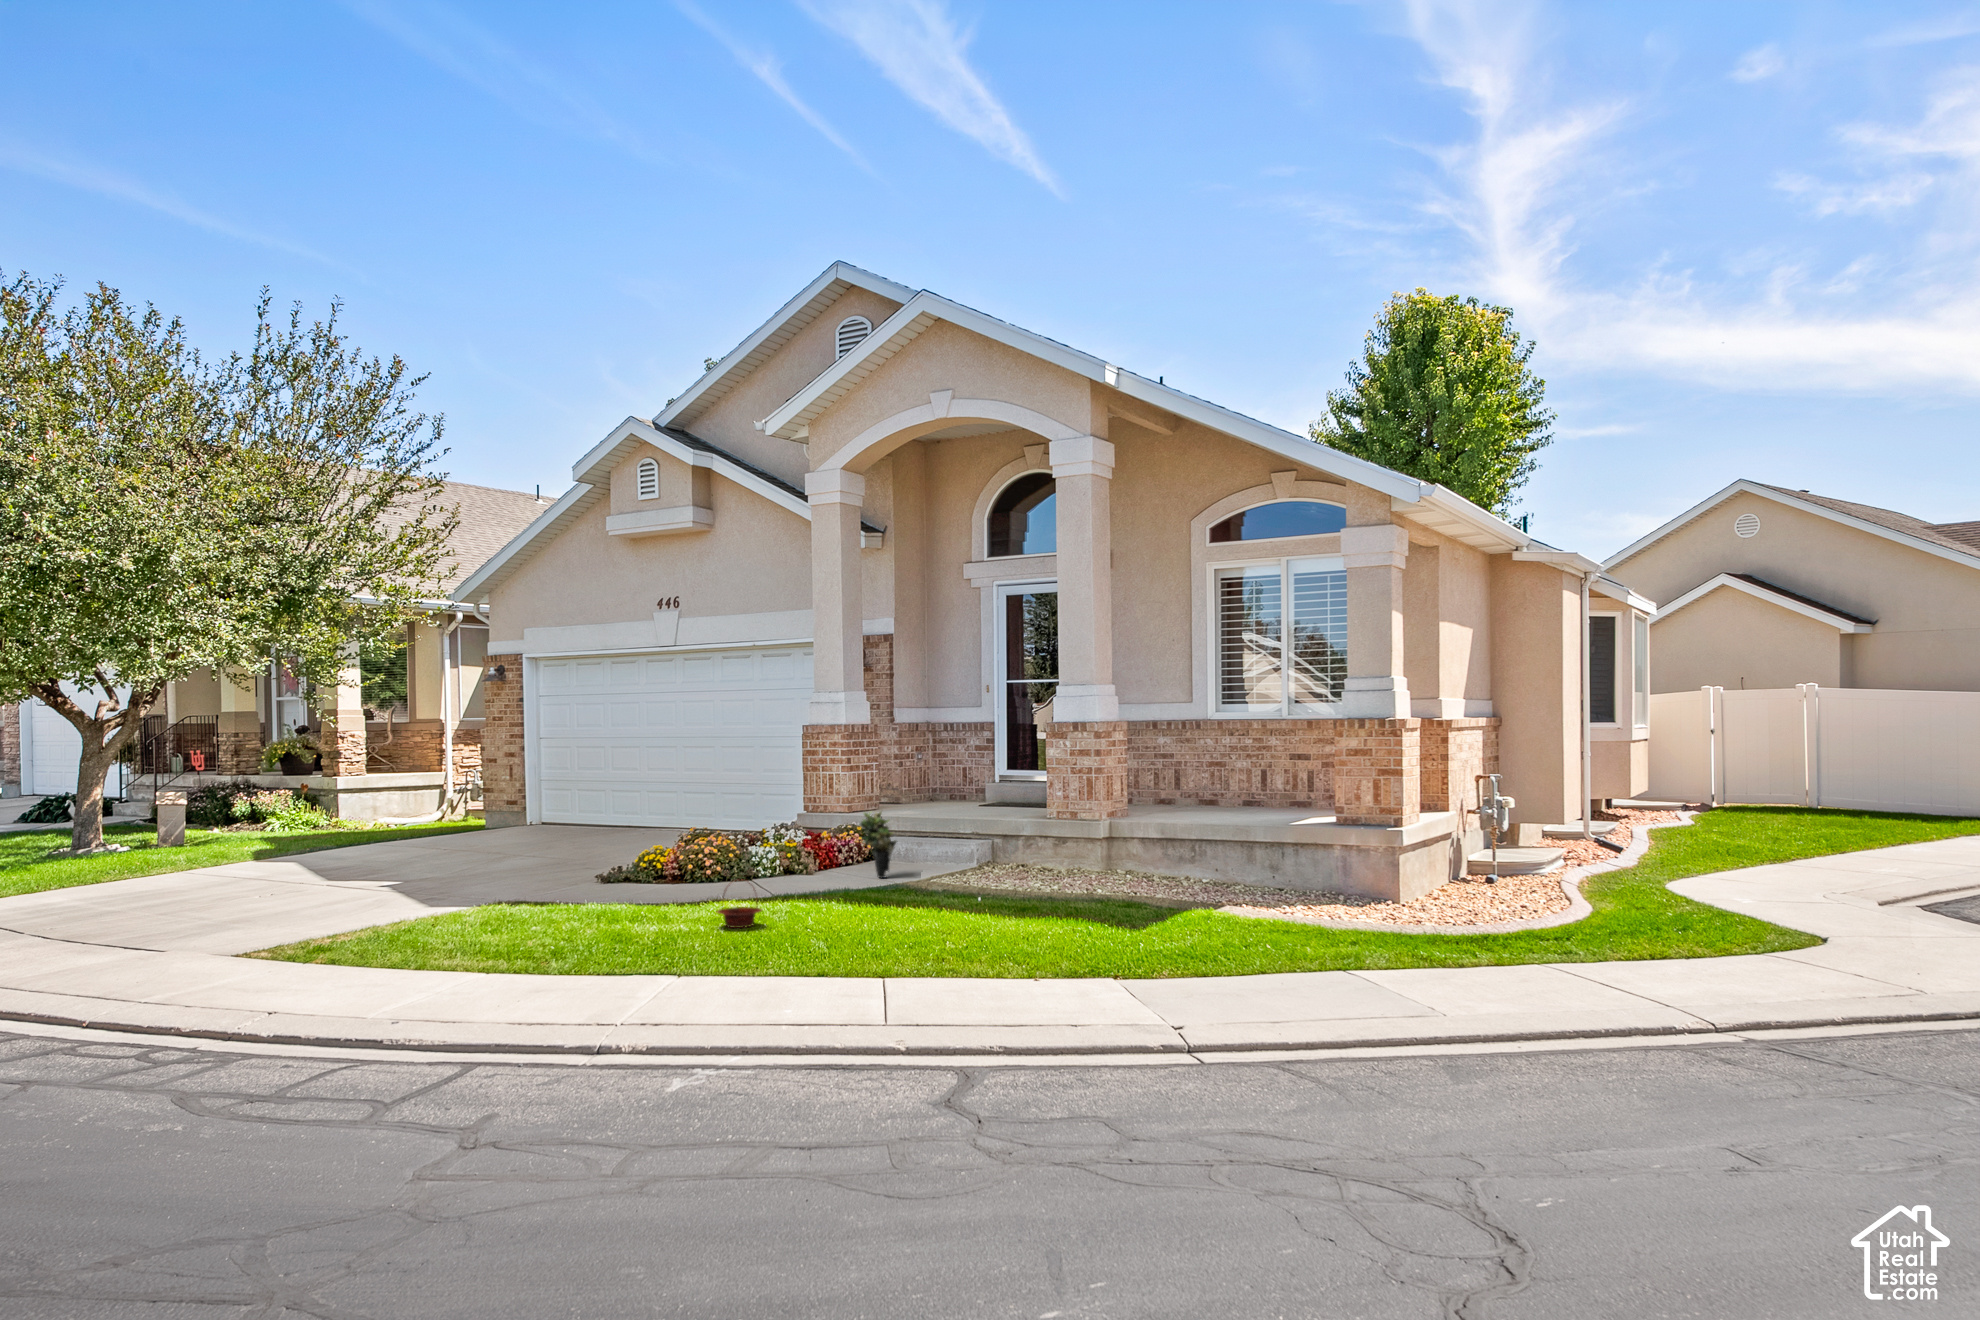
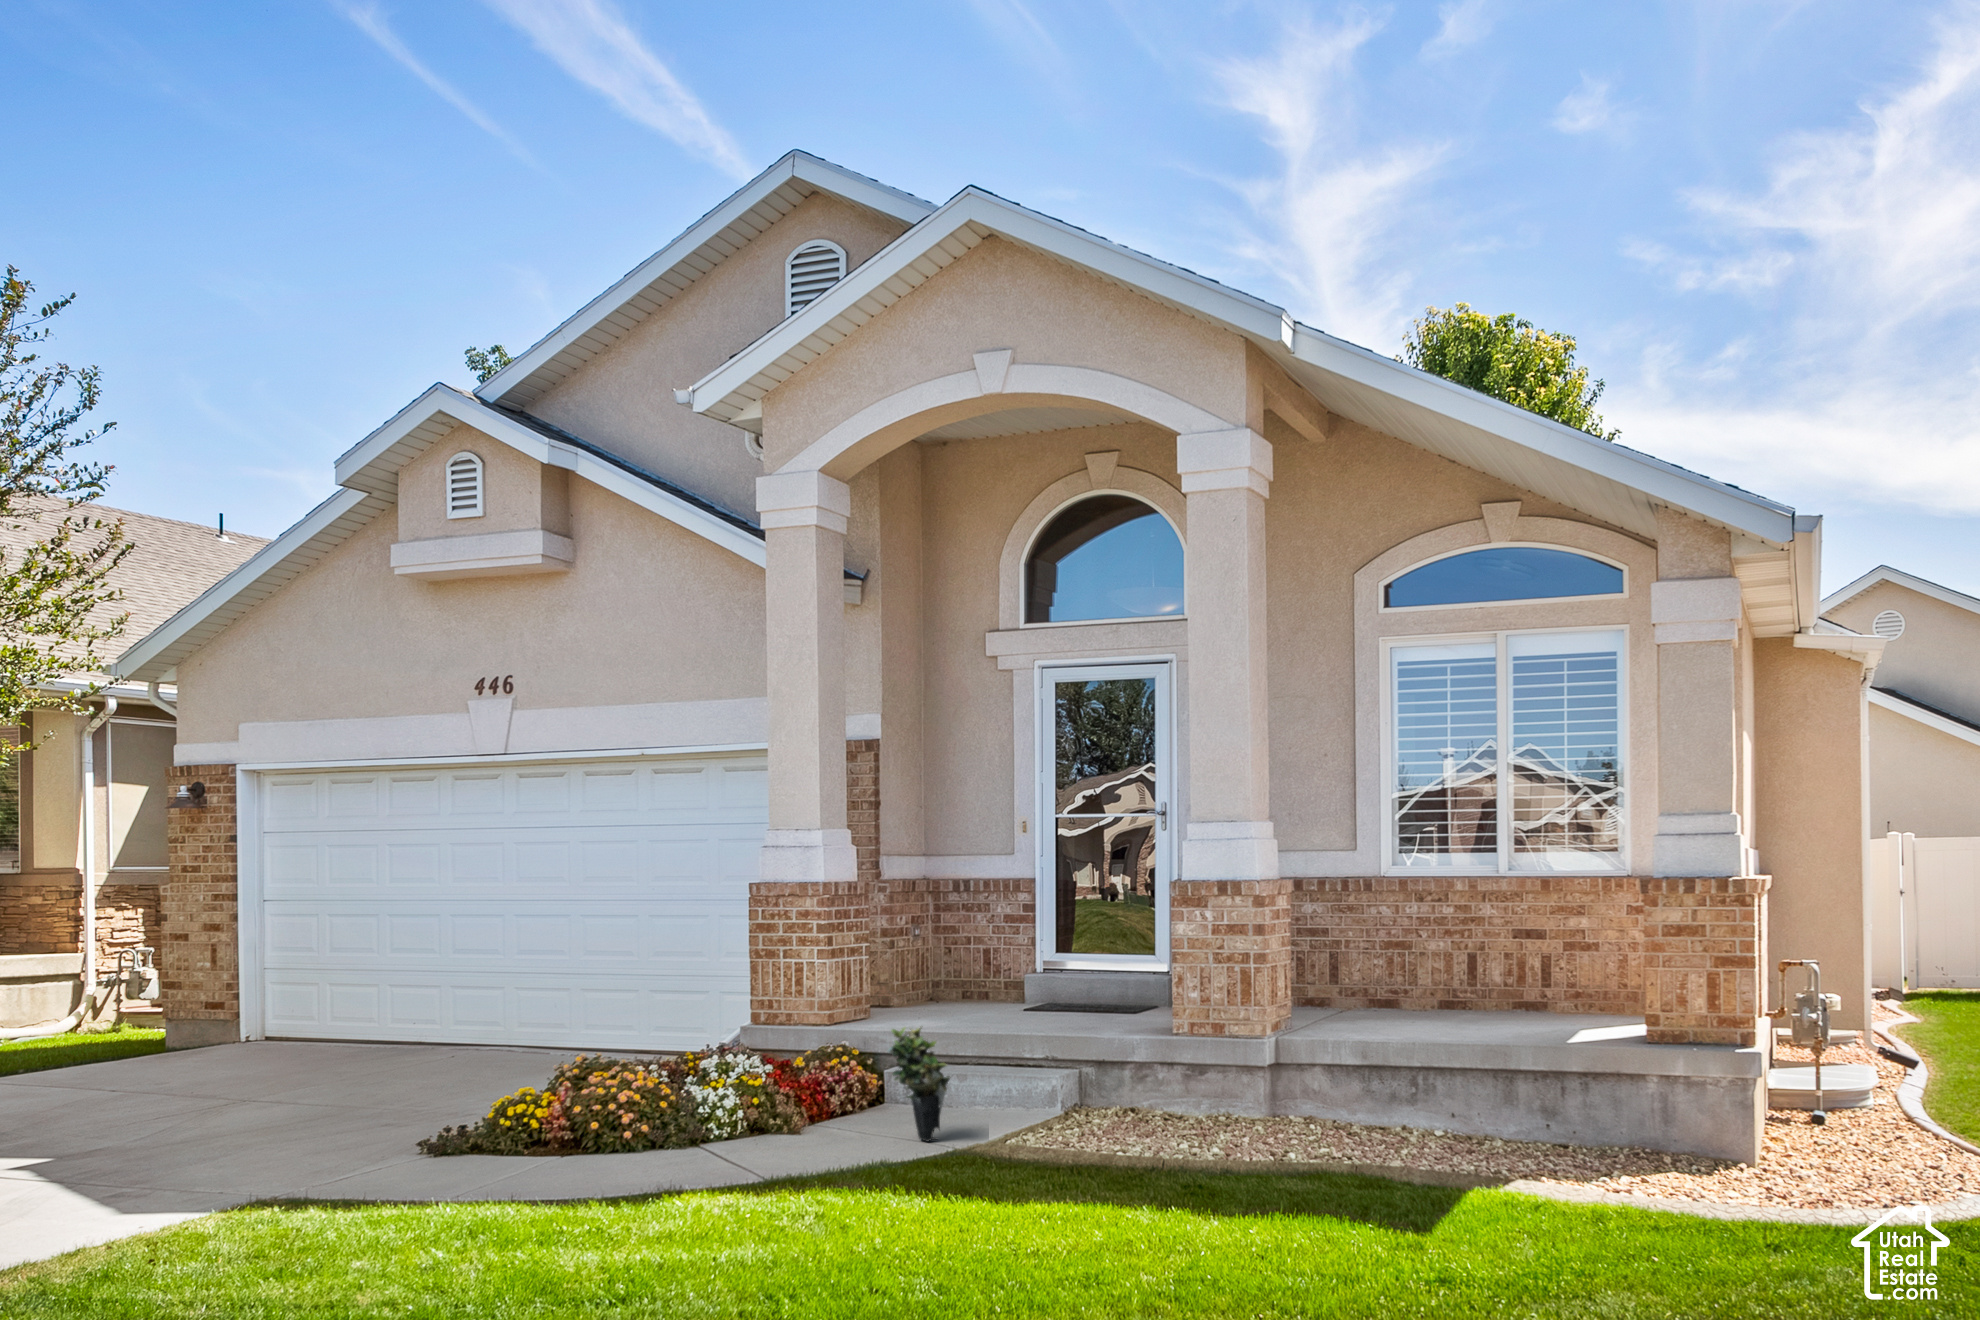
basket: present [716,879,762,928] -> none [721,1165,806,1256]

